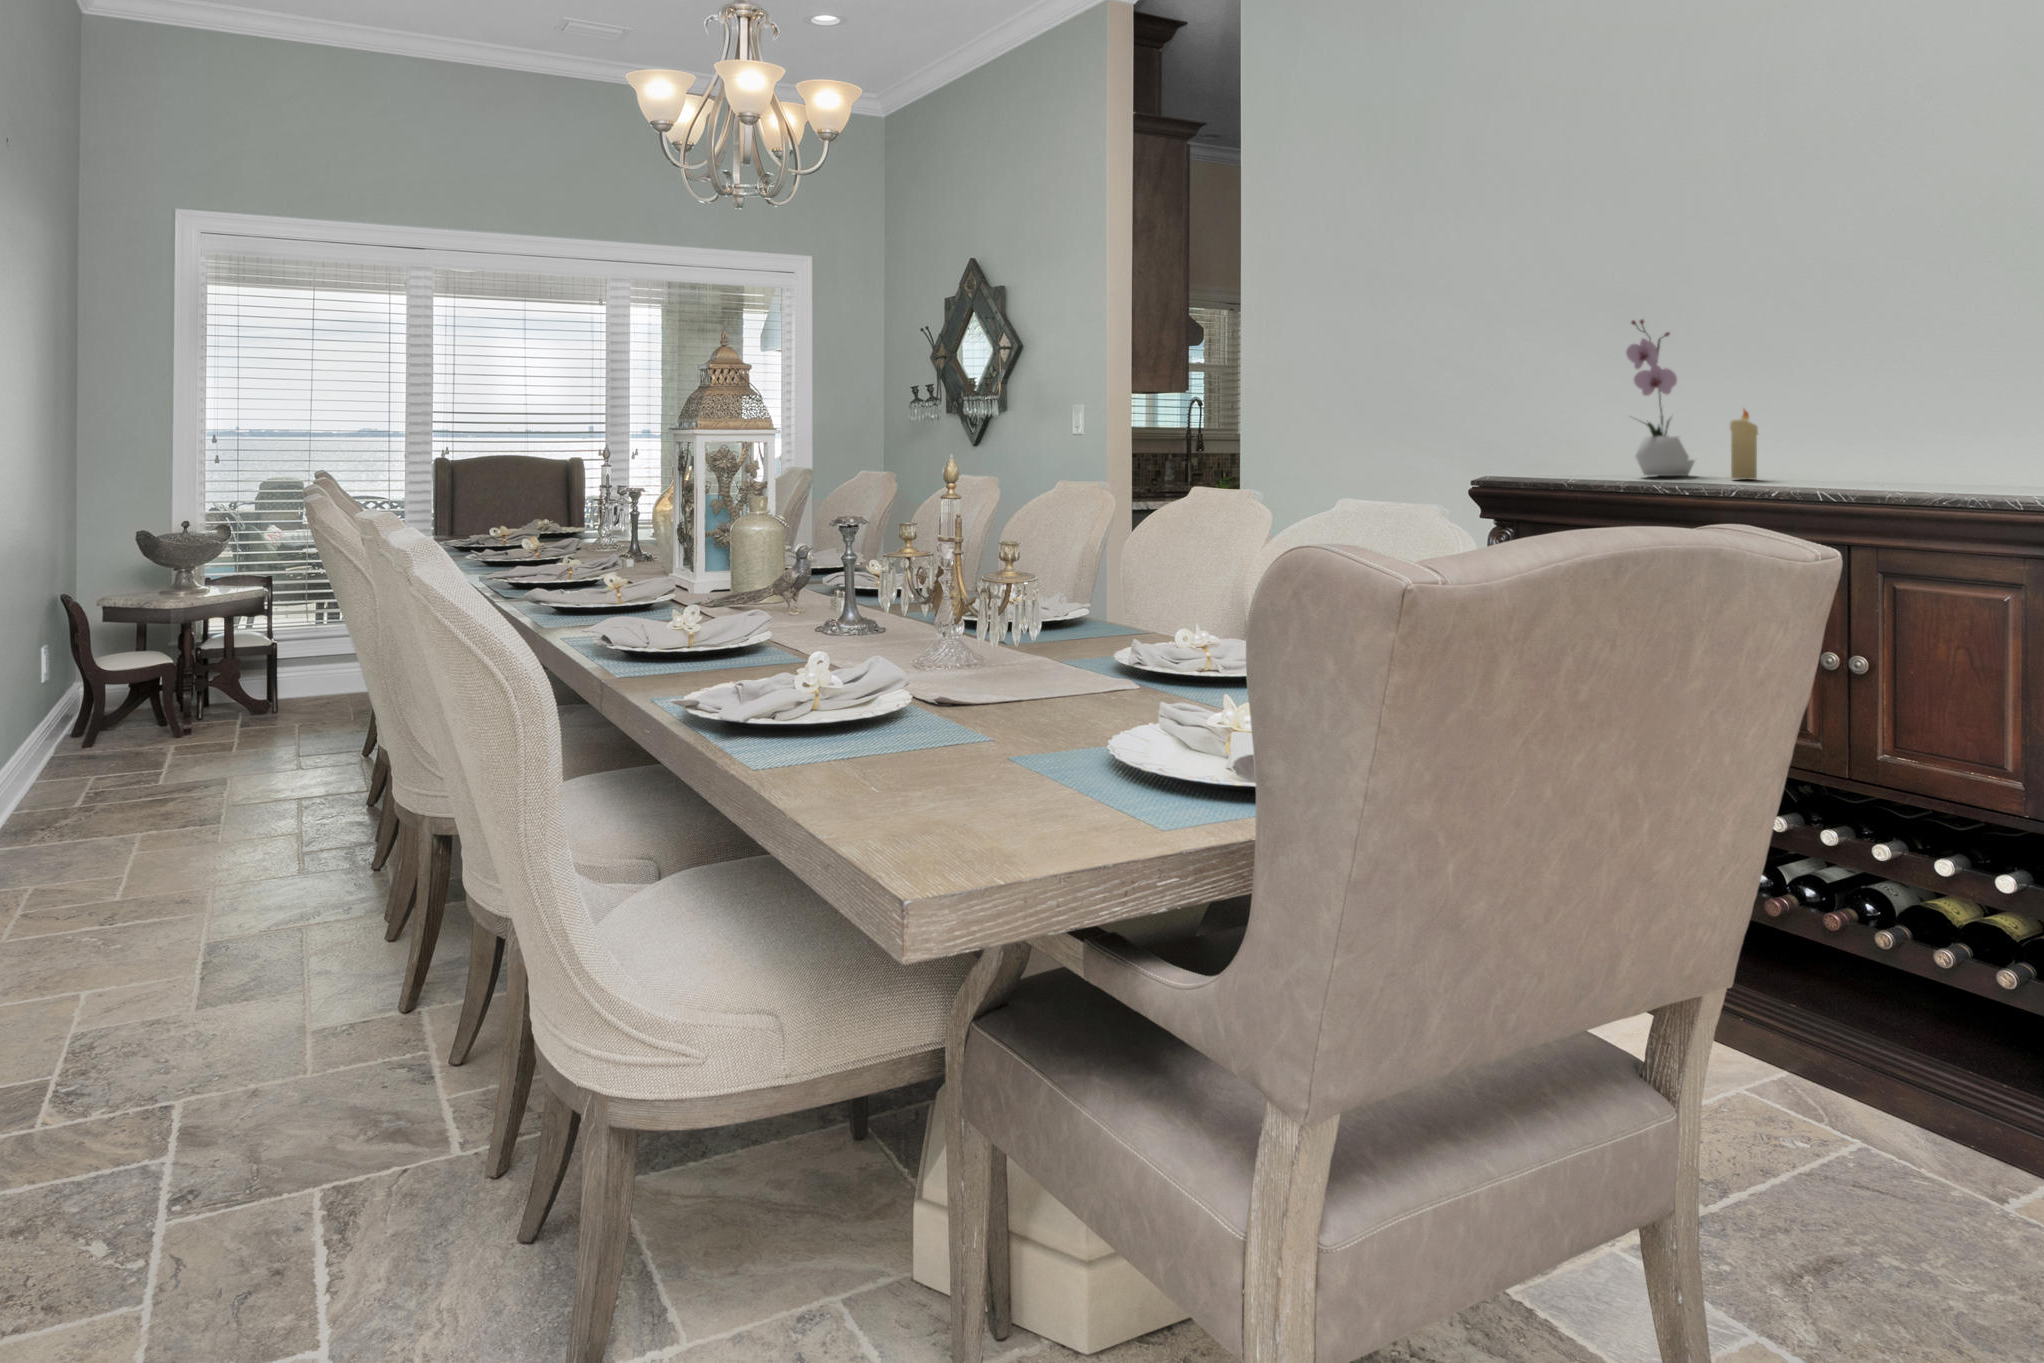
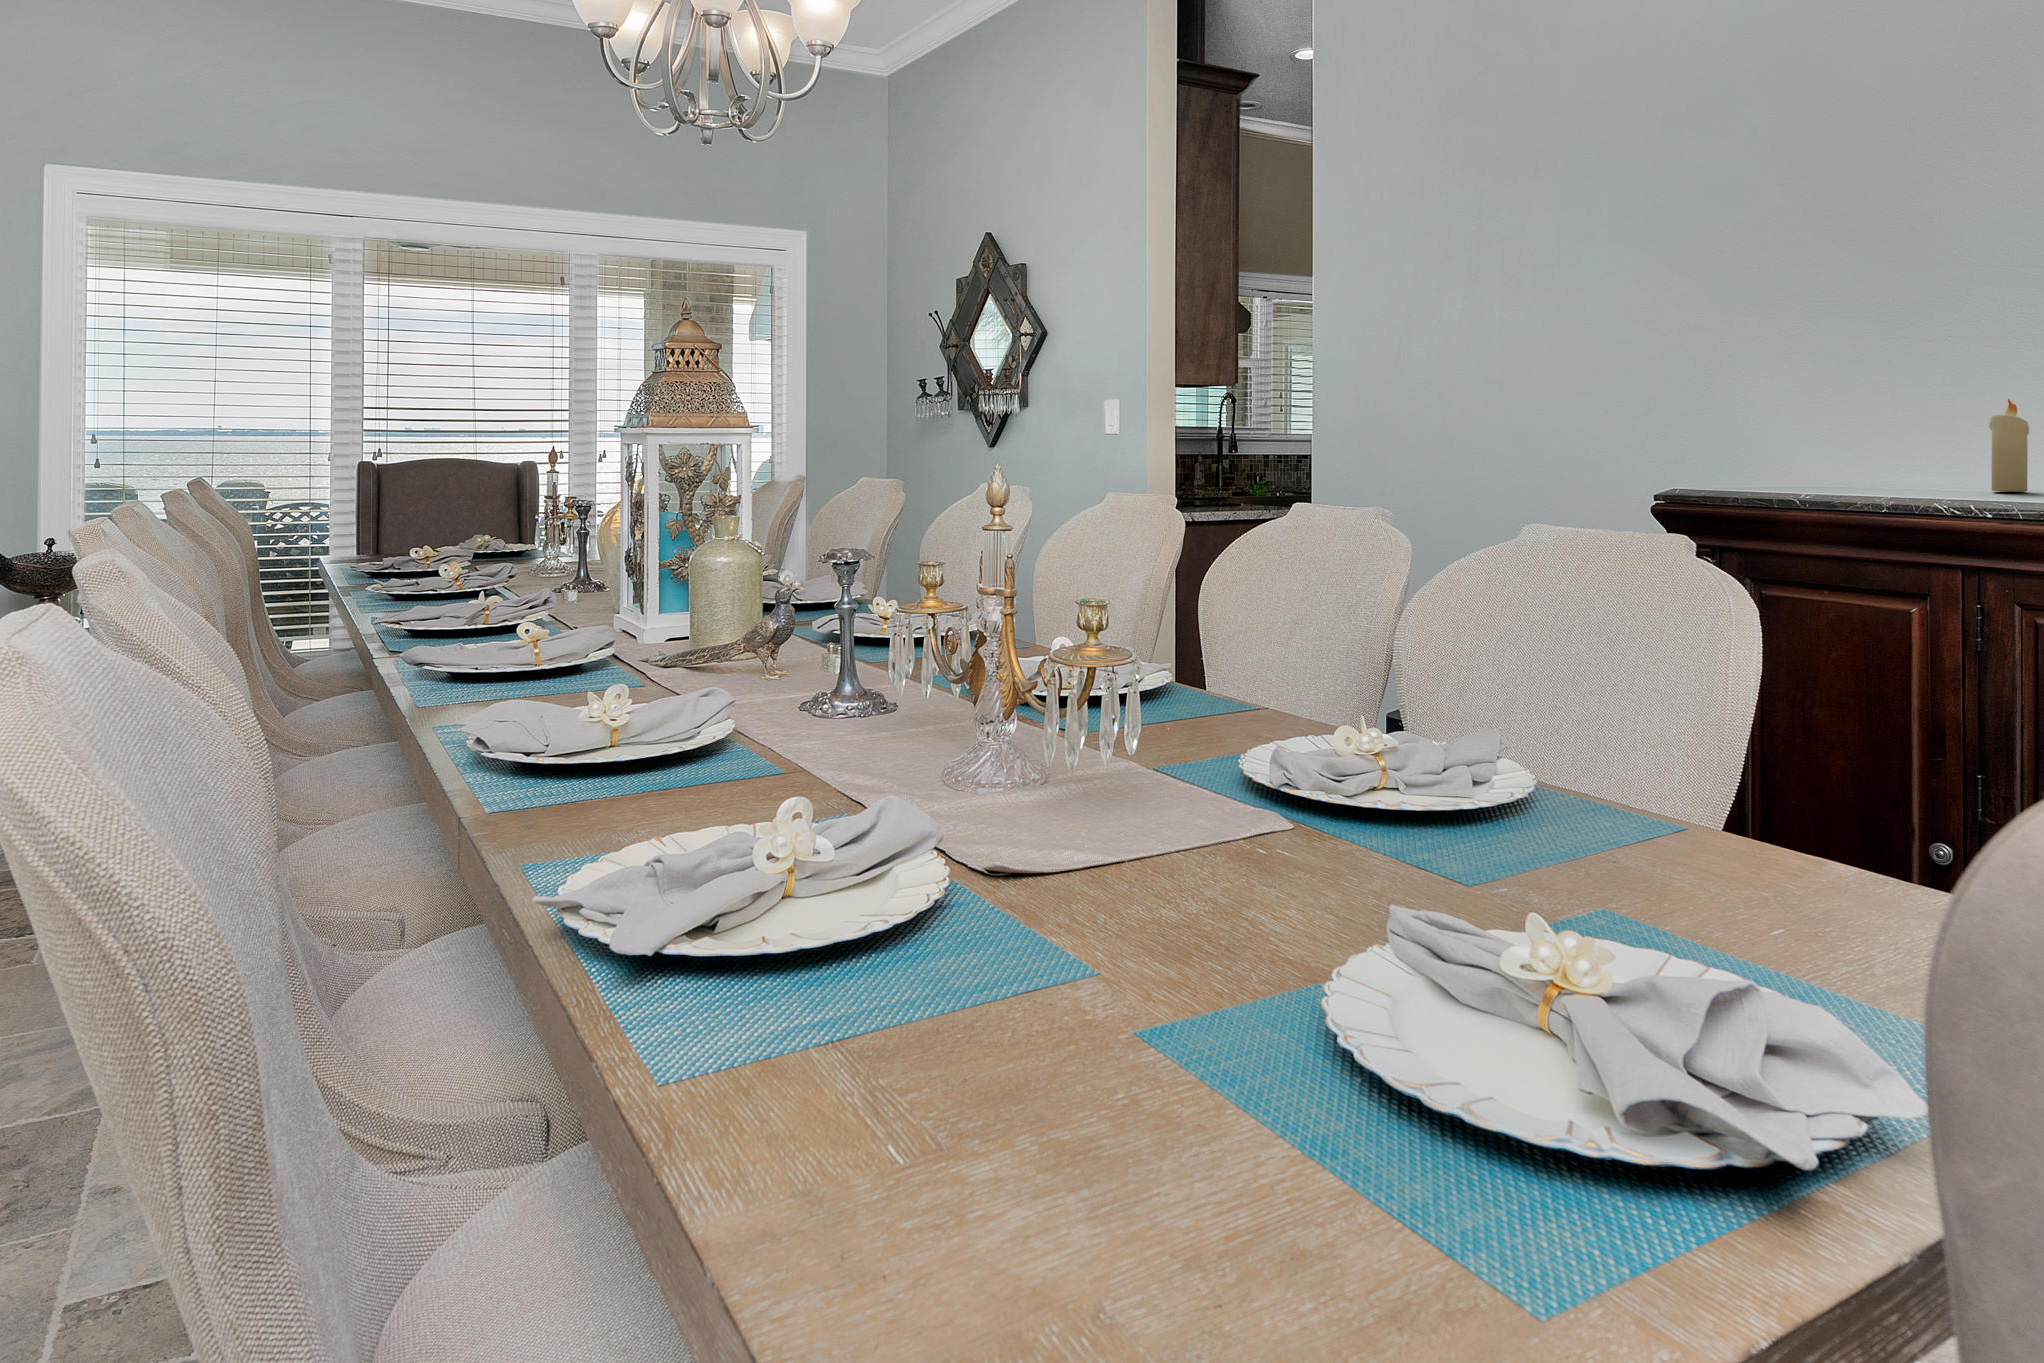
flower arrangement: present [1626,320,1695,476] -> none [1840,288,1942,487]

